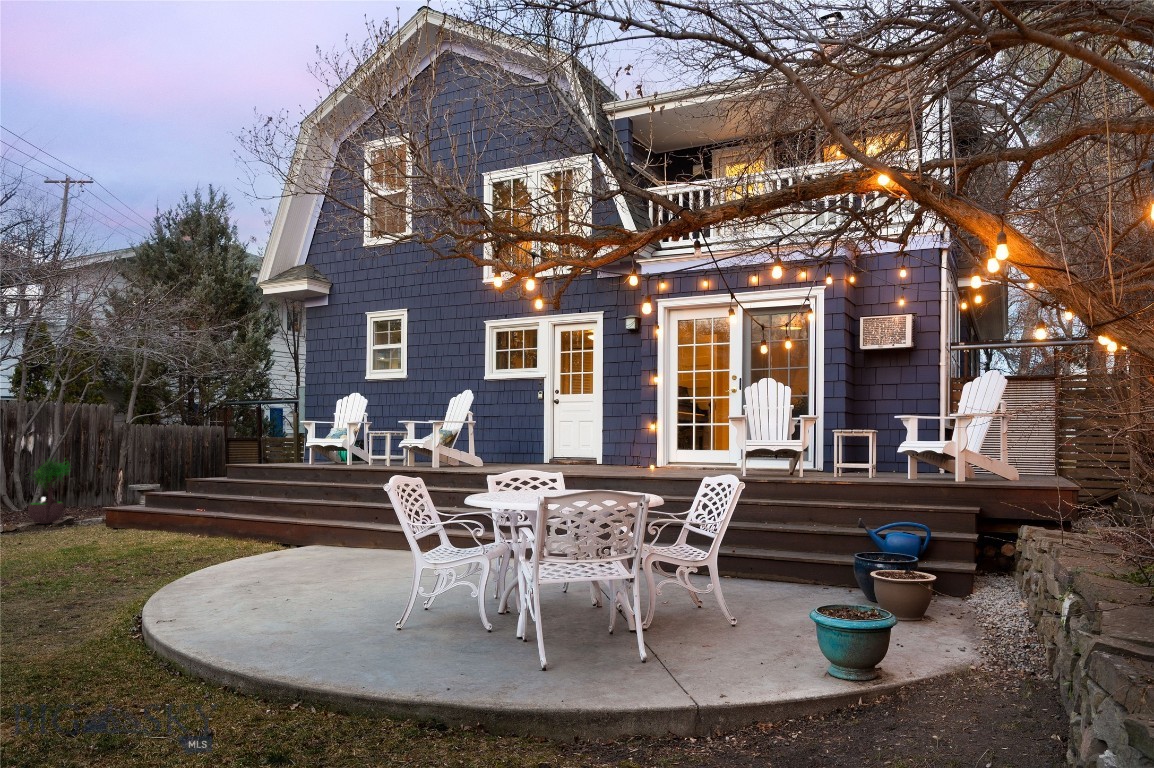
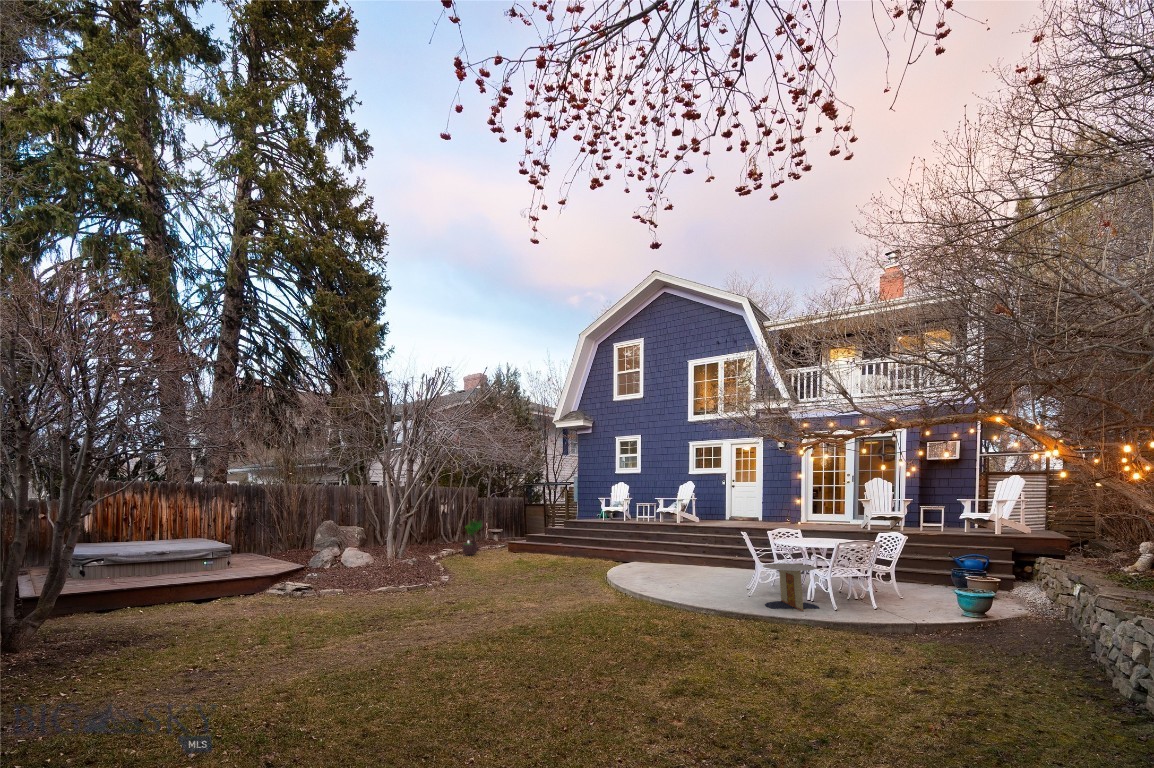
side table: none [393,548,517,667] -> present [763,563,819,611]

